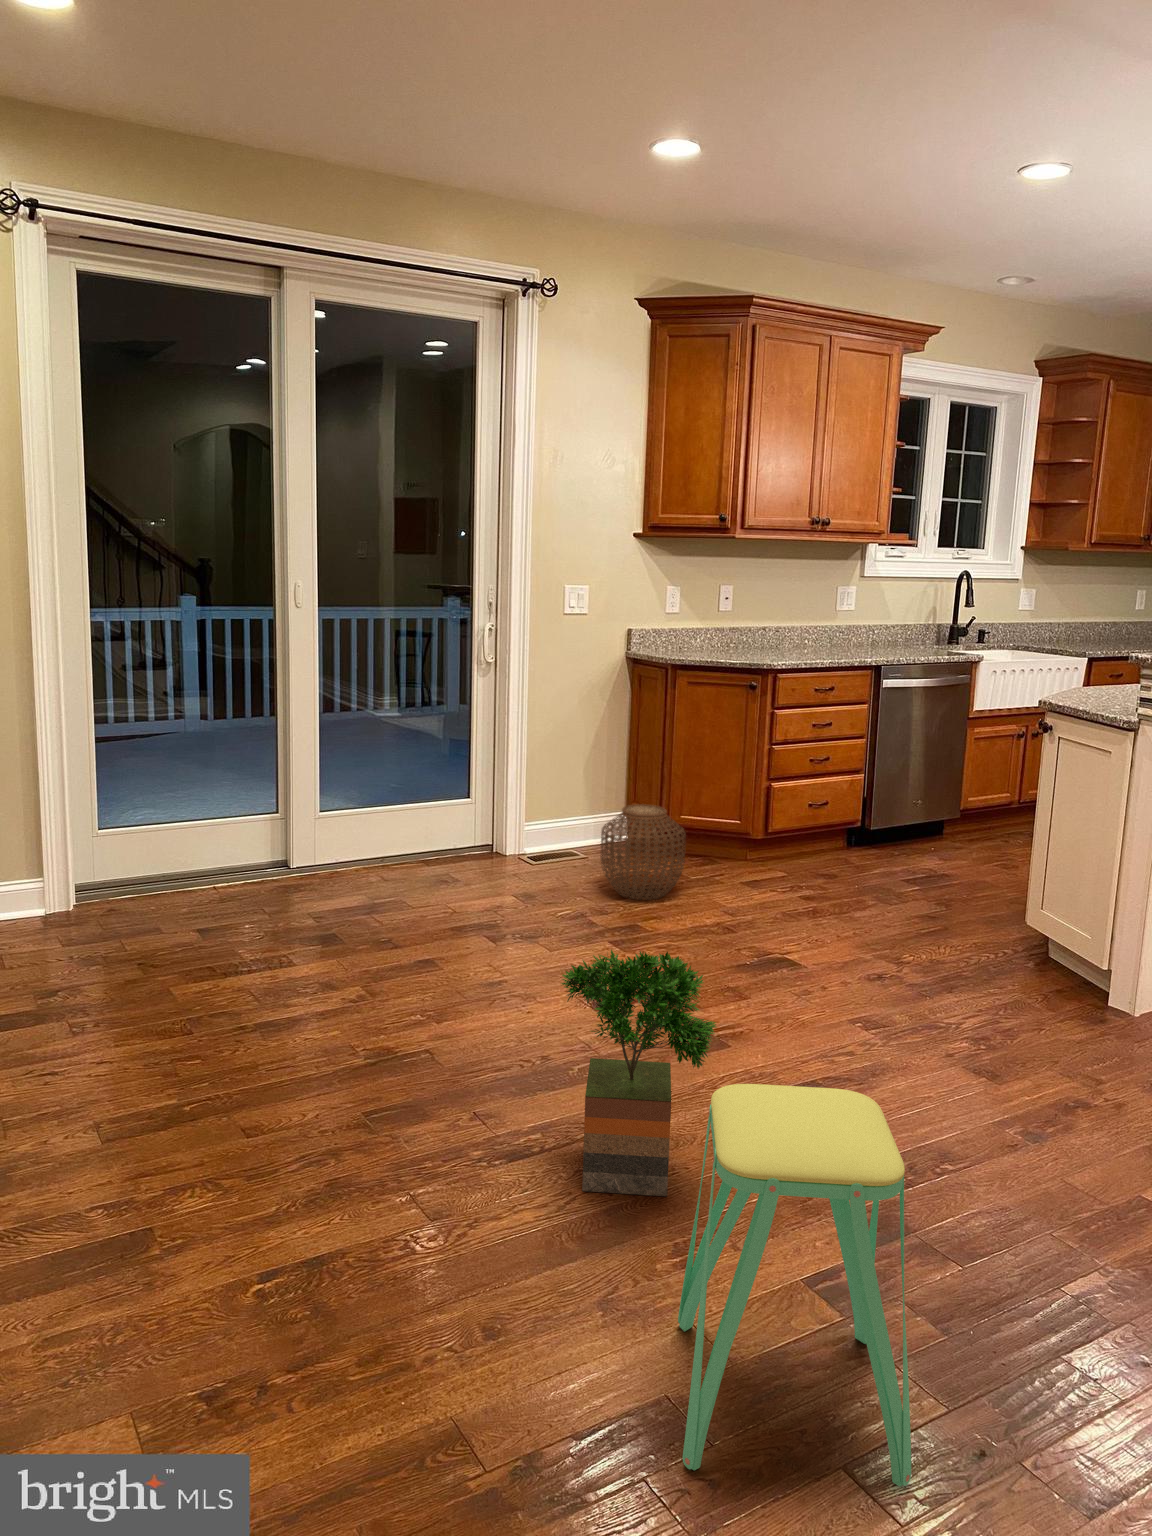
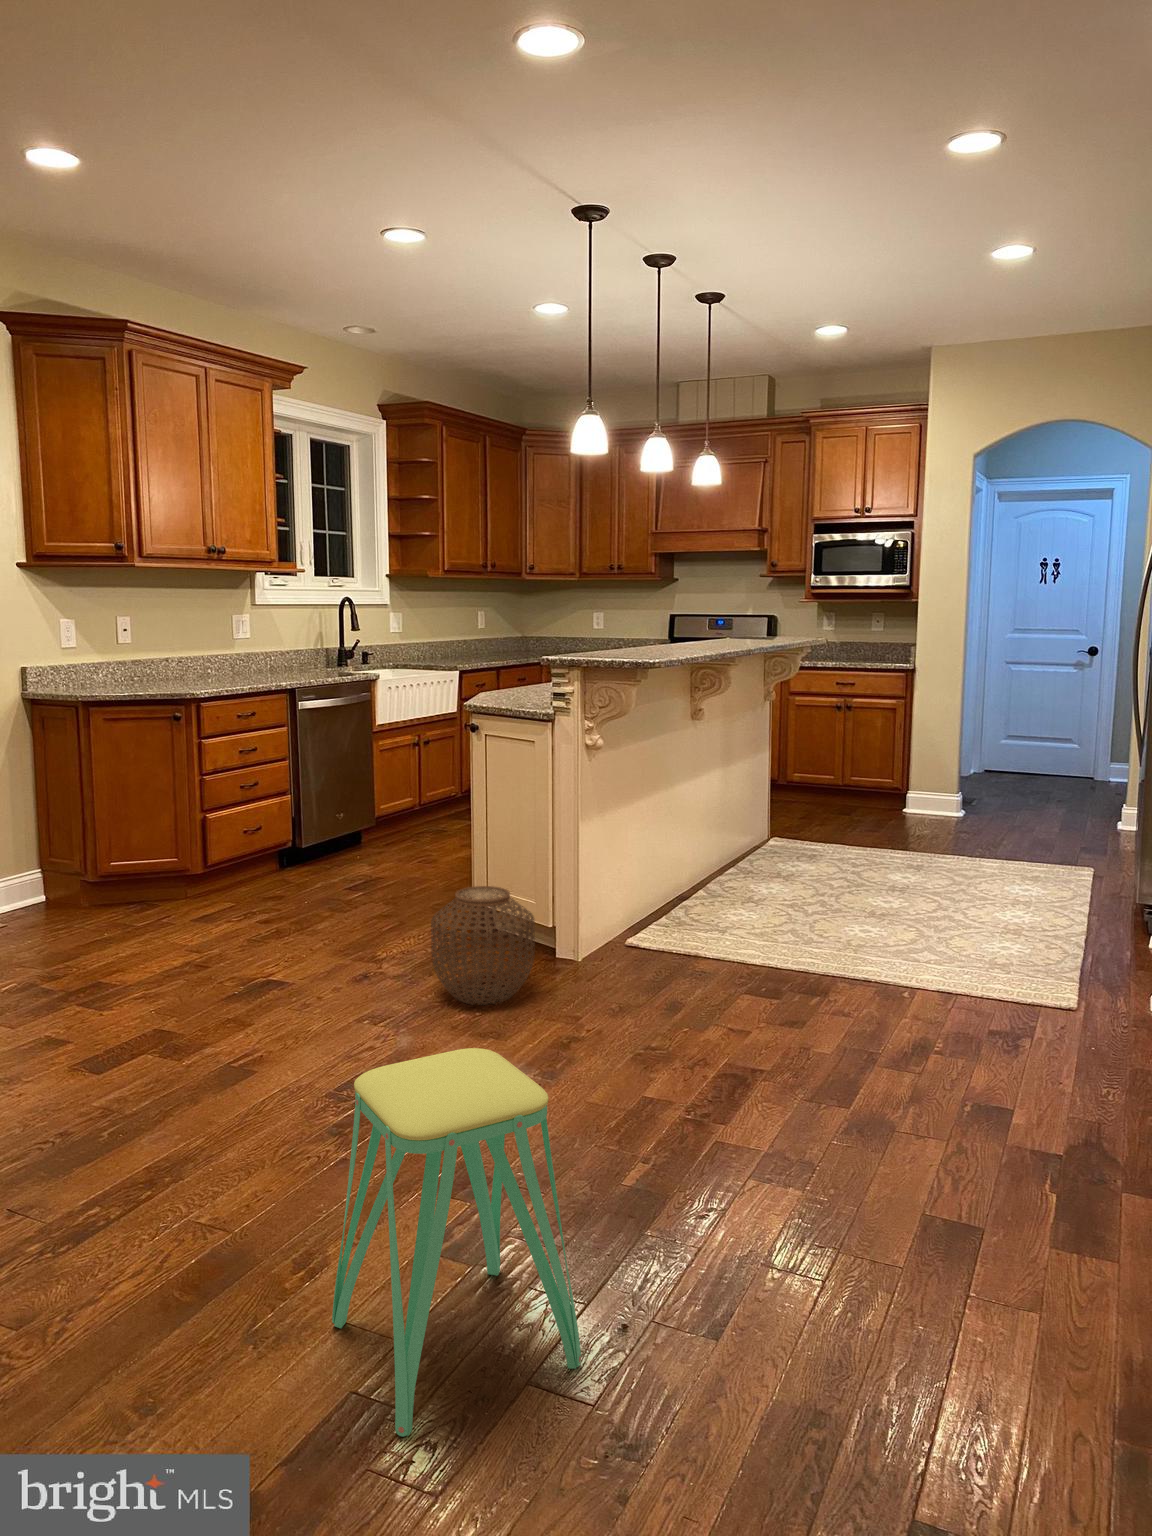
woven basket: present [601,804,686,900] -> present [431,886,535,1005]
potted tree: present [561,950,717,1196] -> none [116,977,298,1246]

